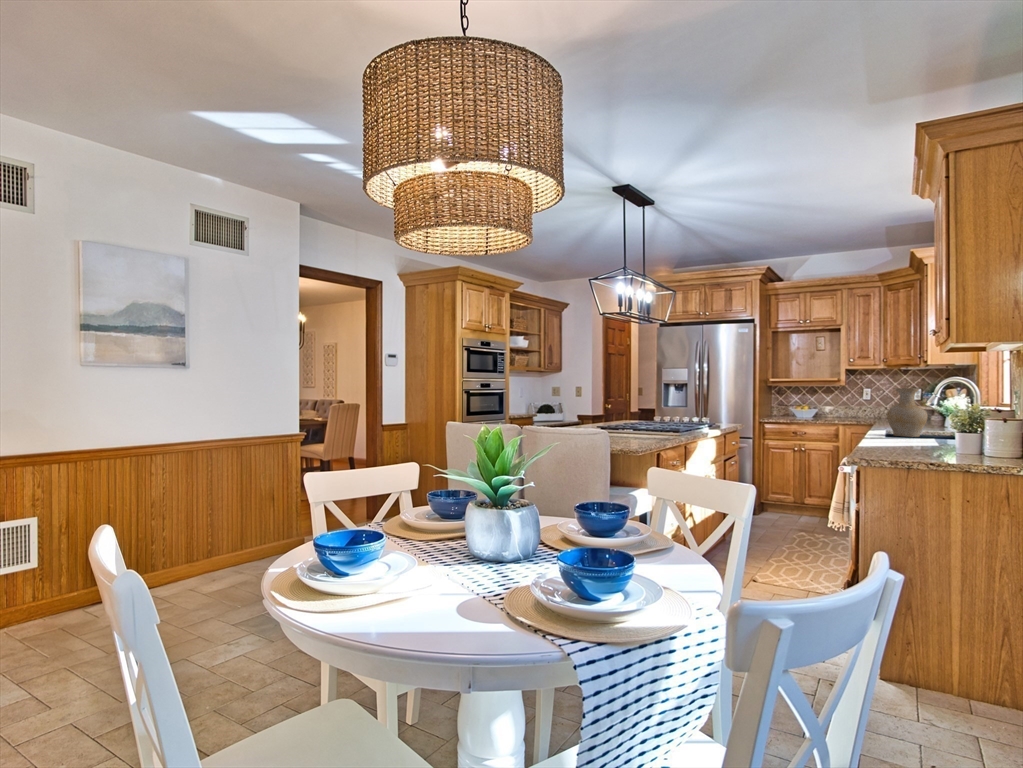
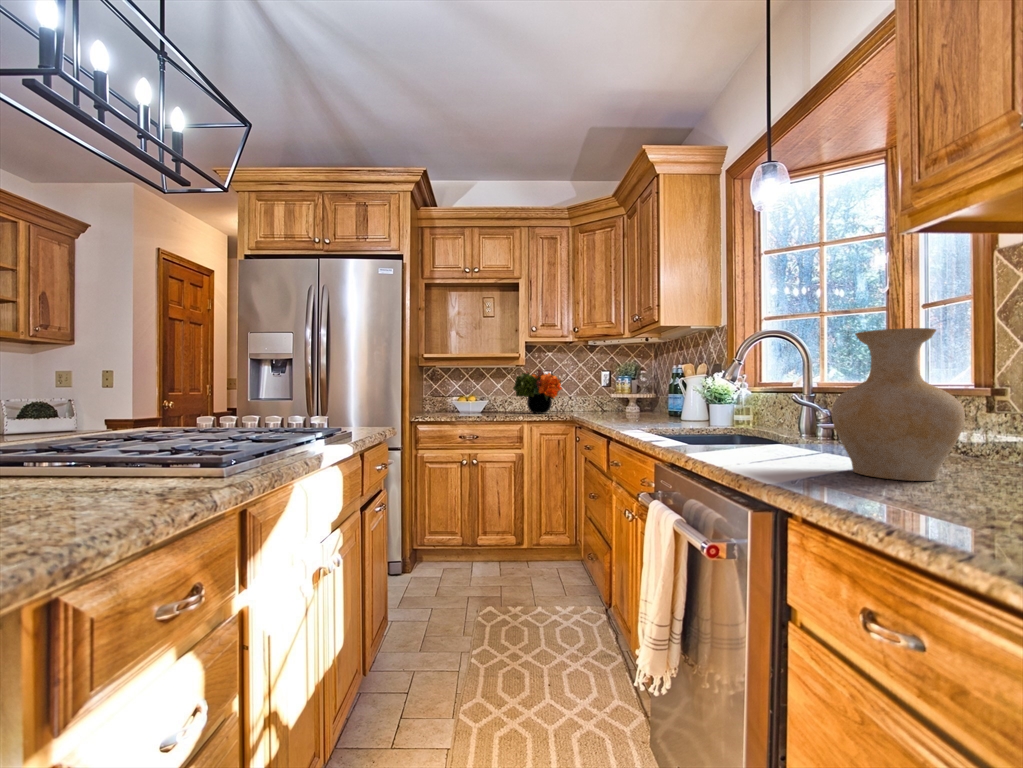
flower arrangement: none [833,389,874,420] -> present [513,370,562,414]

